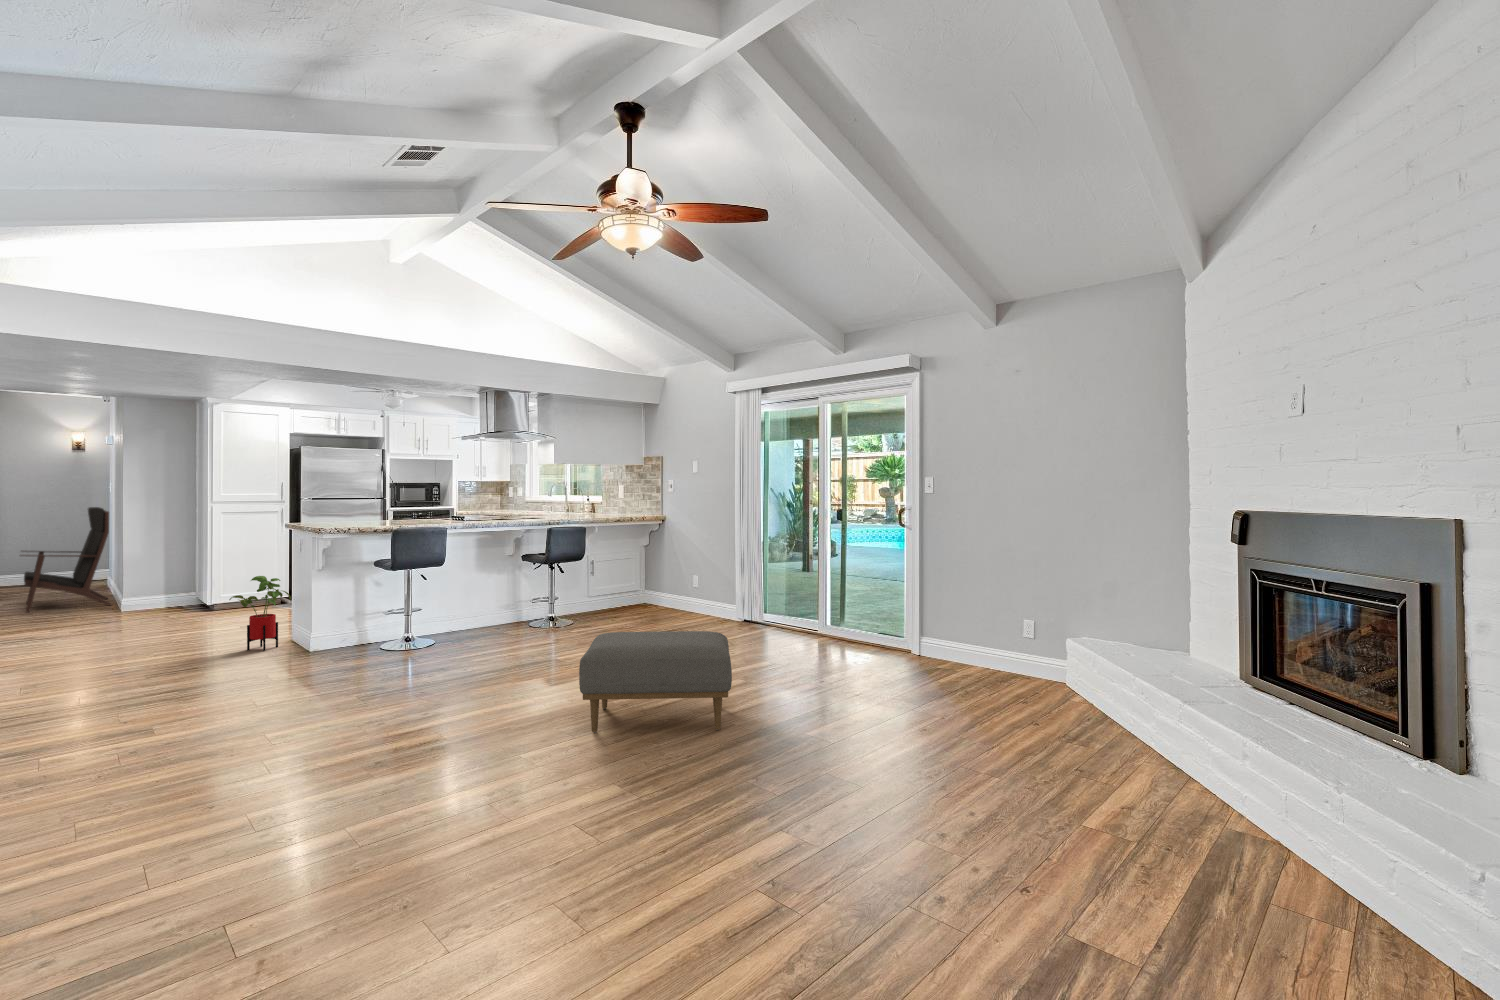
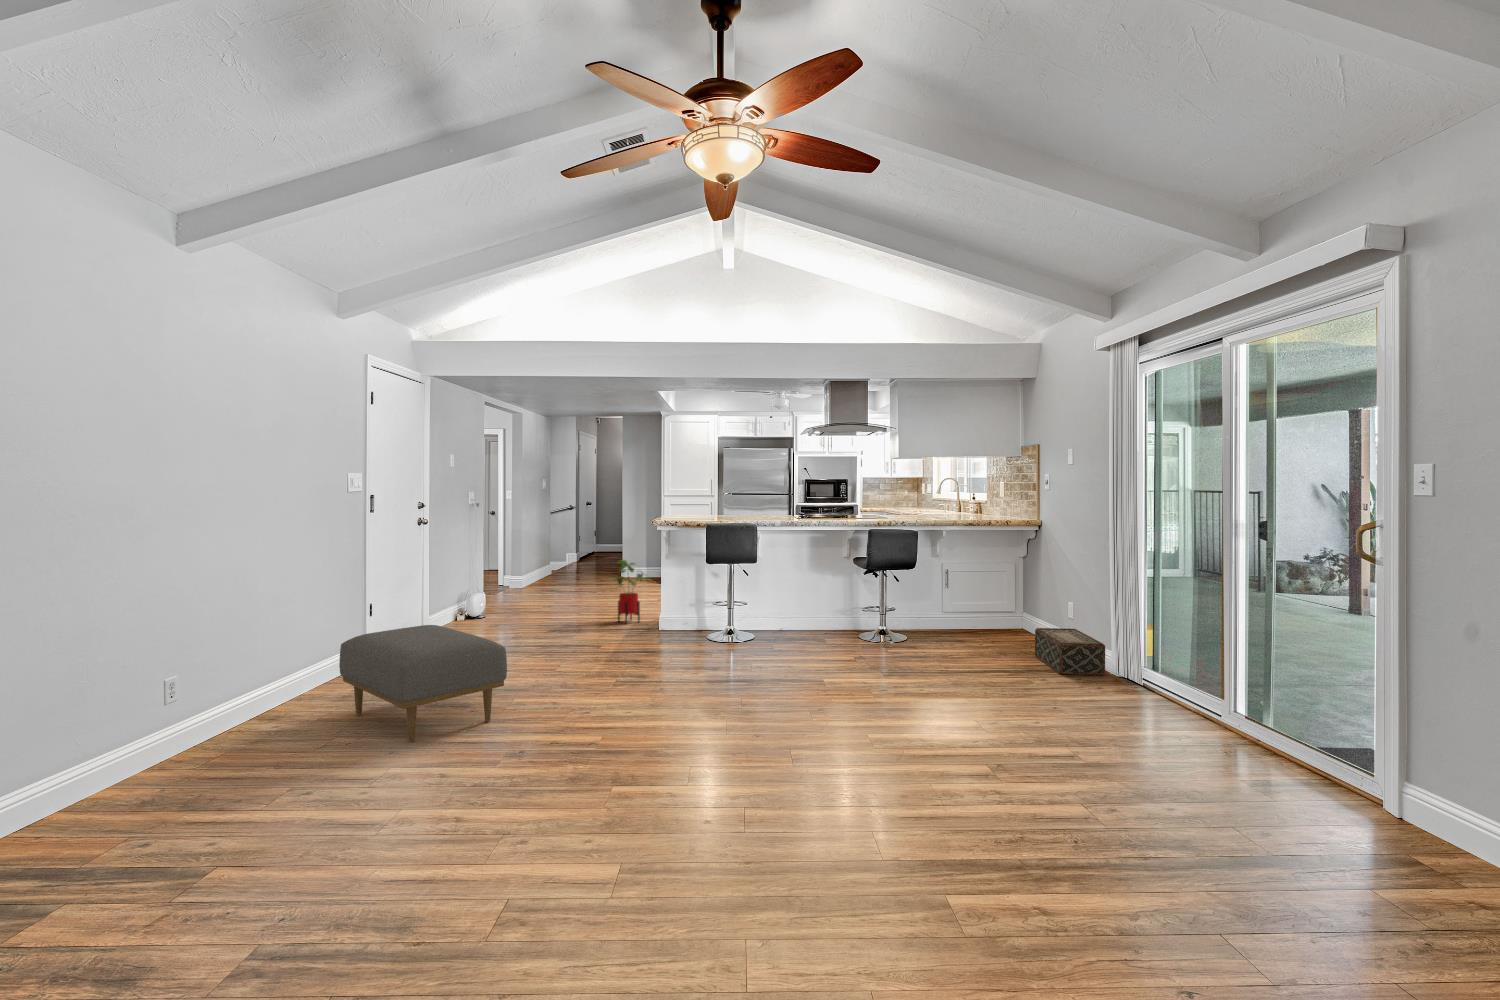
lounge chair: present [21,507,111,612] -> none [573,499,630,574]
woven basket: none [685,594,741,626] -> present [1035,628,1105,675]
ottoman: present [579,631,732,733] -> present [339,625,507,742]

